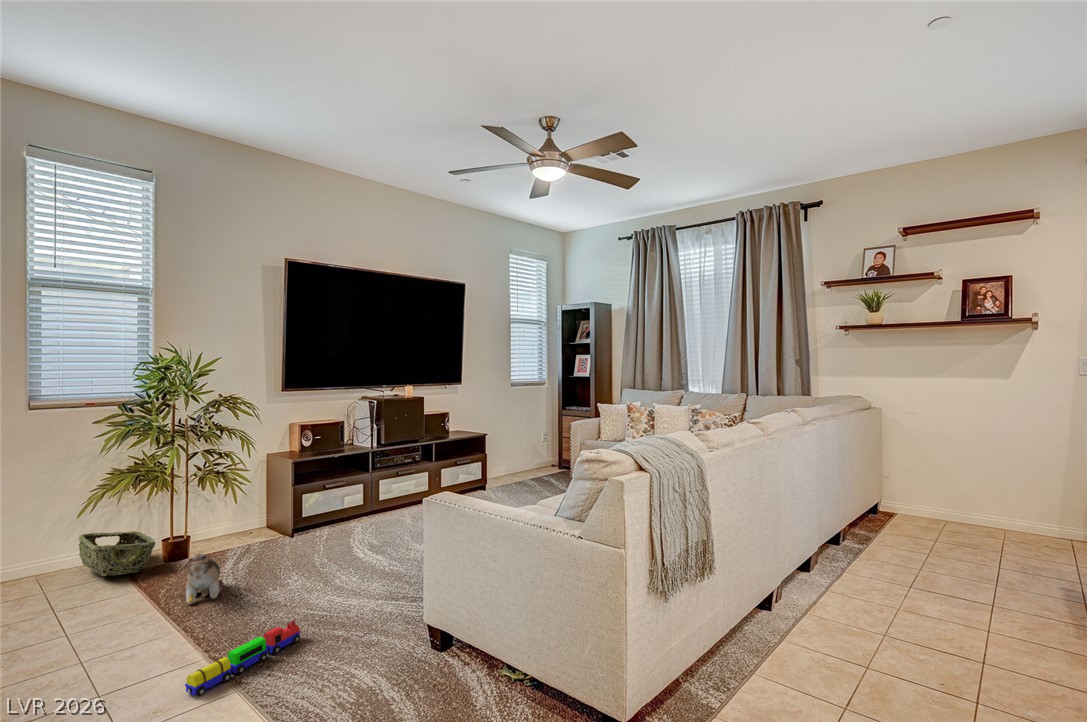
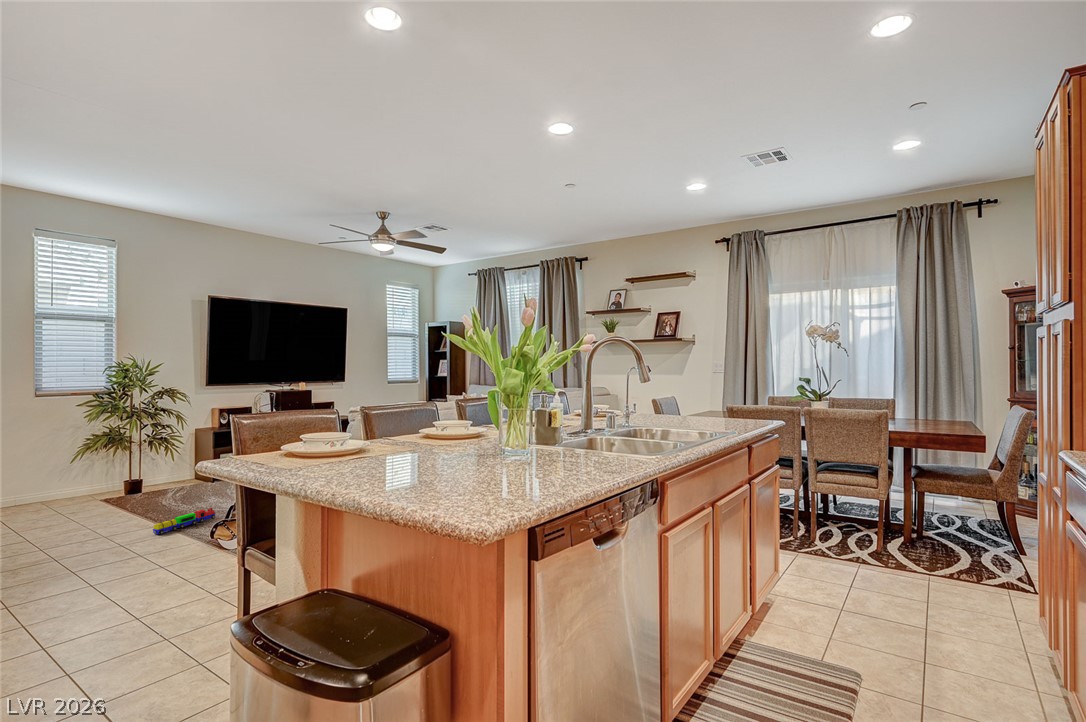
woven basket: present [79,531,156,576] -> none [69,476,121,500]
plush toy: present [184,553,223,604] -> none [144,479,168,509]

